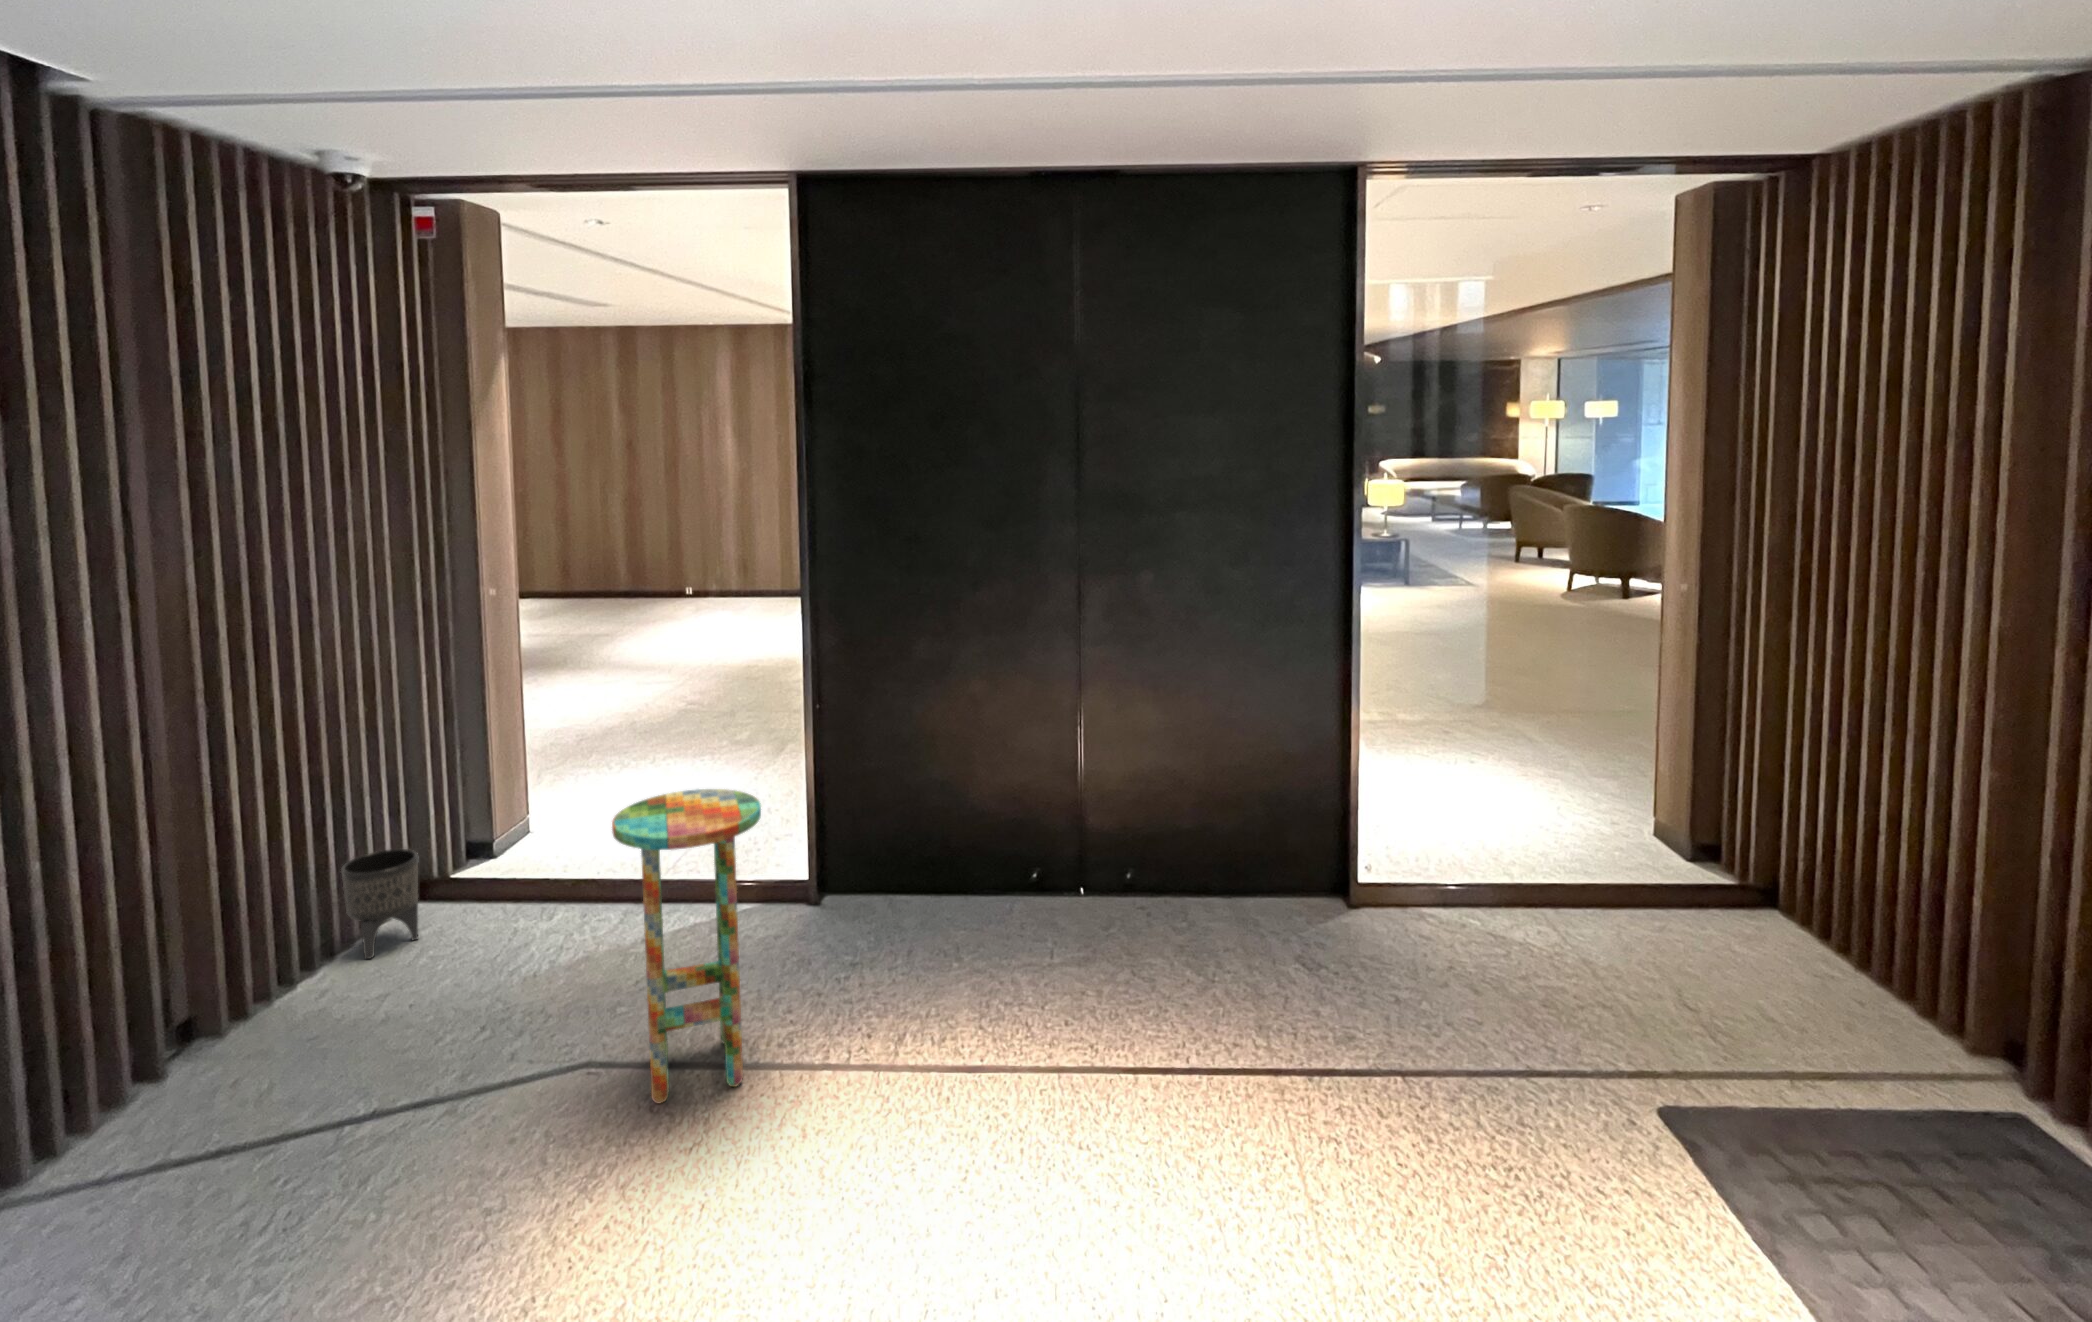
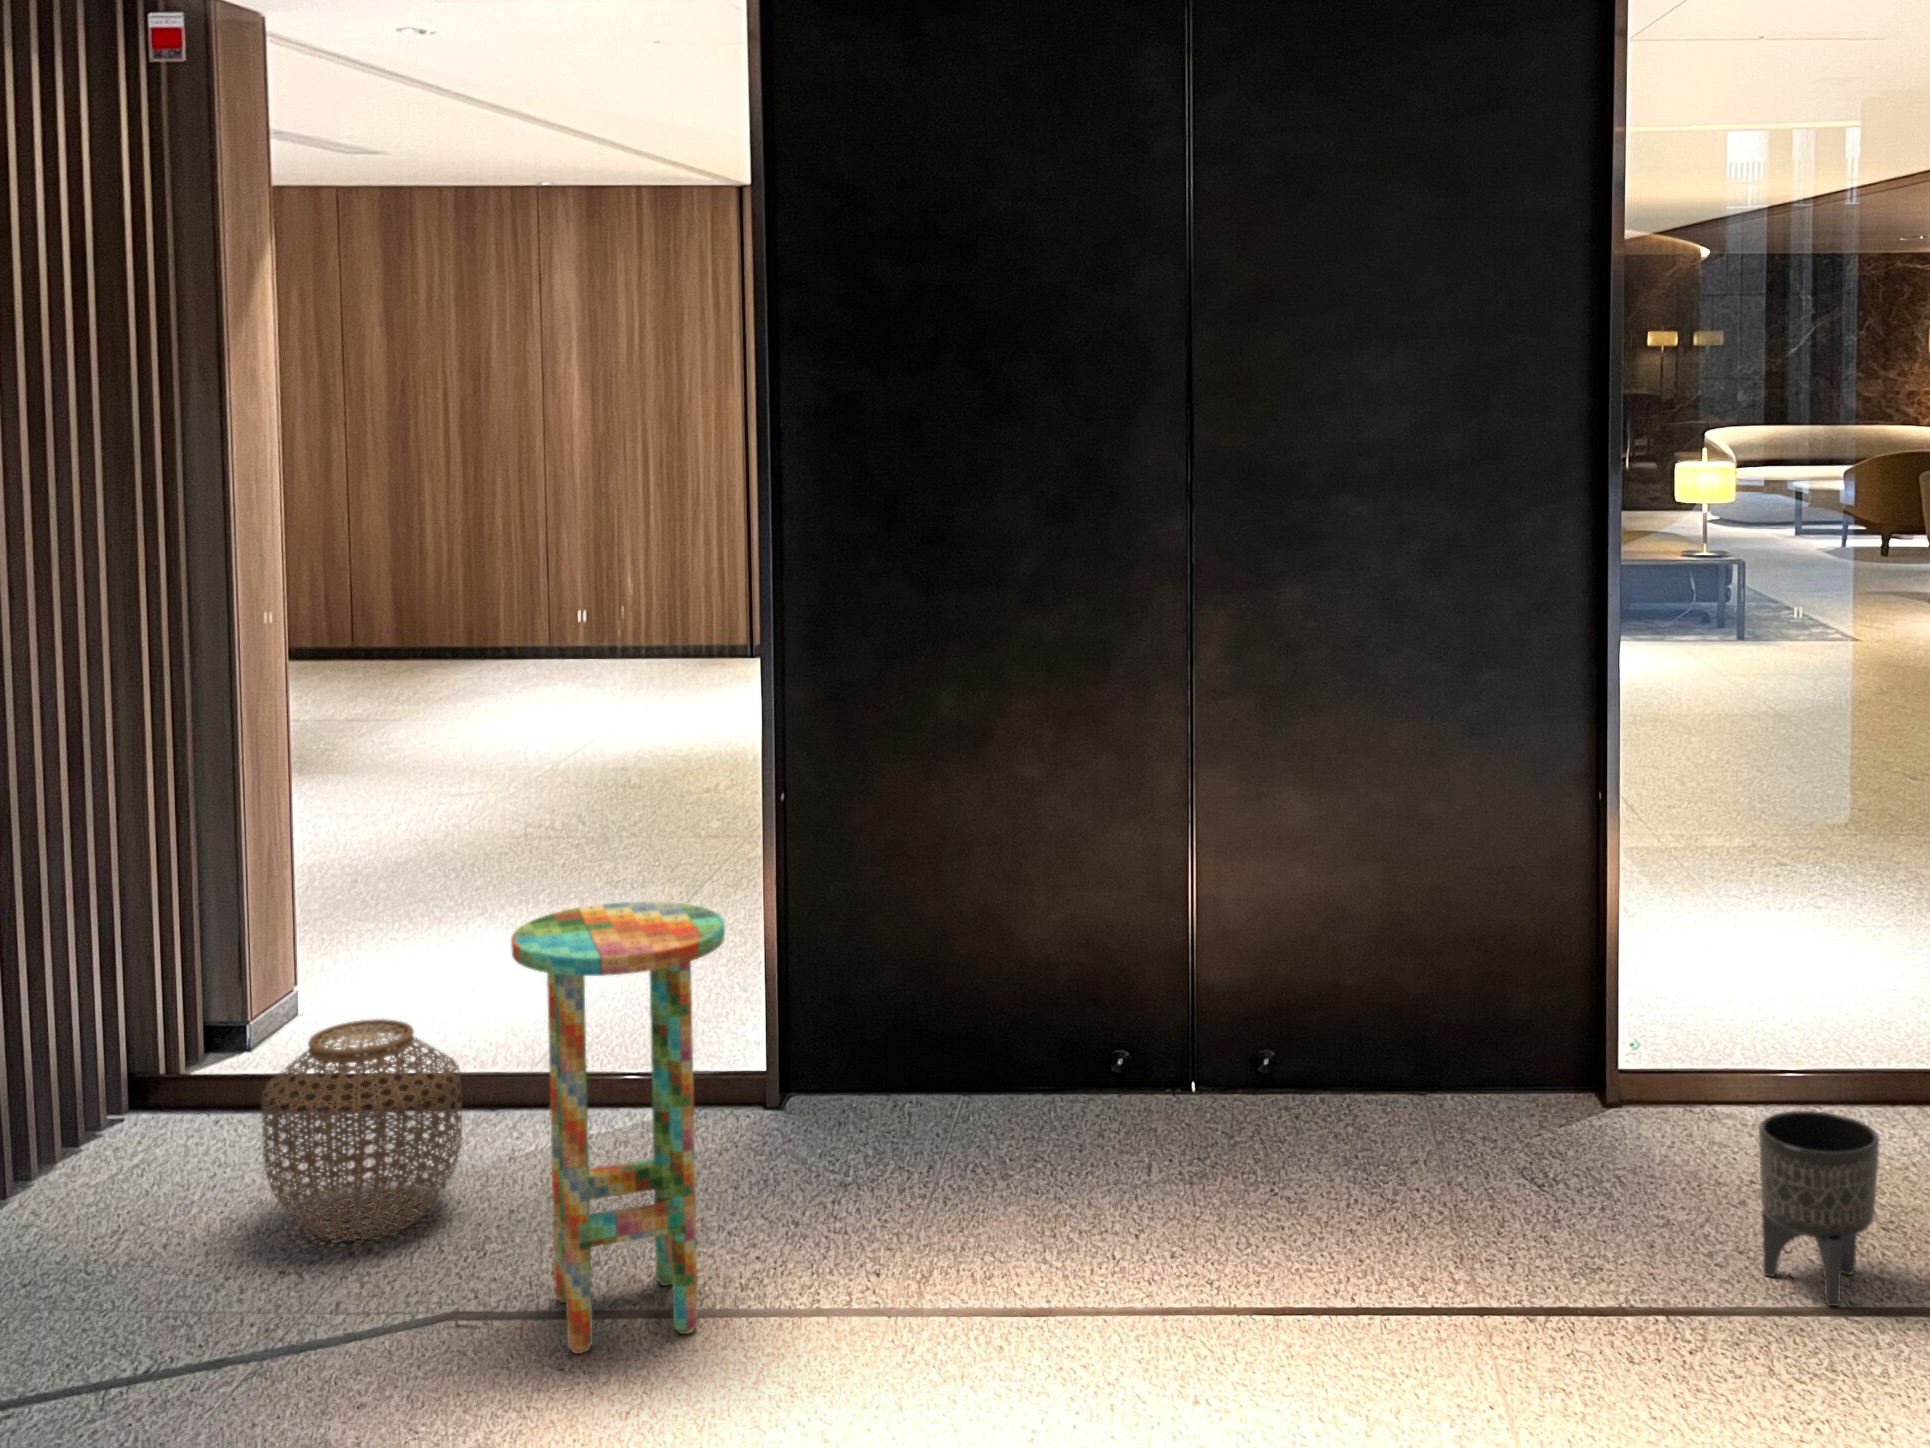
planter: present [341,849,418,959] -> present [1759,1111,1879,1306]
woven basket: none [467,858,604,1008] -> present [262,1019,462,1241]

